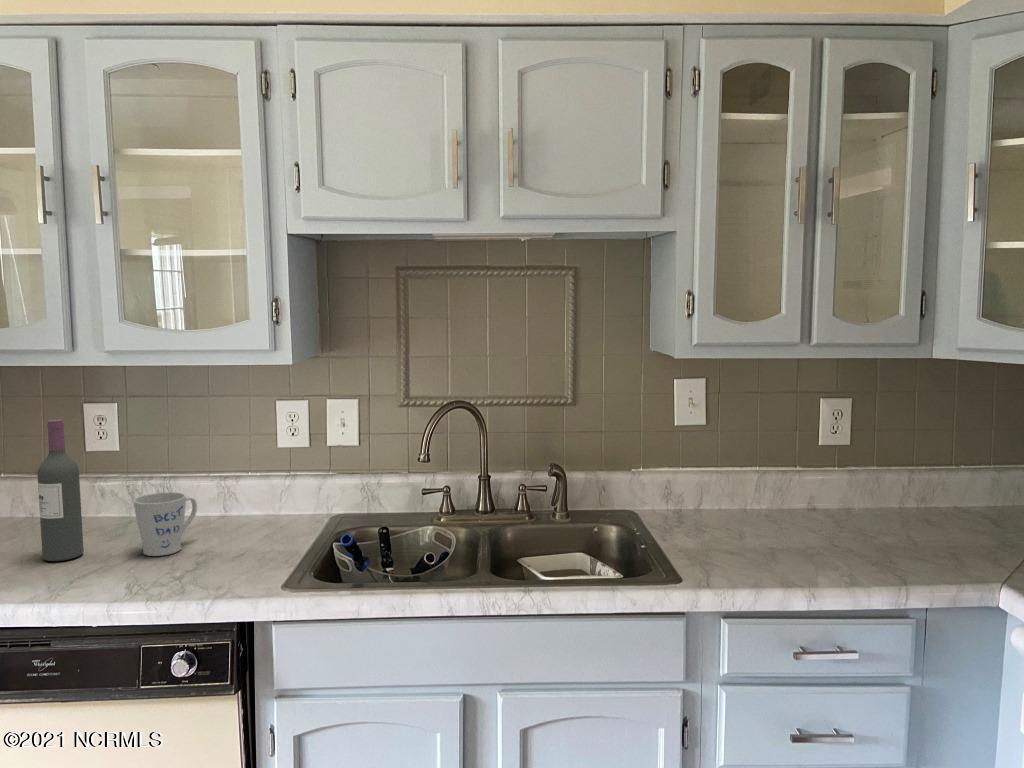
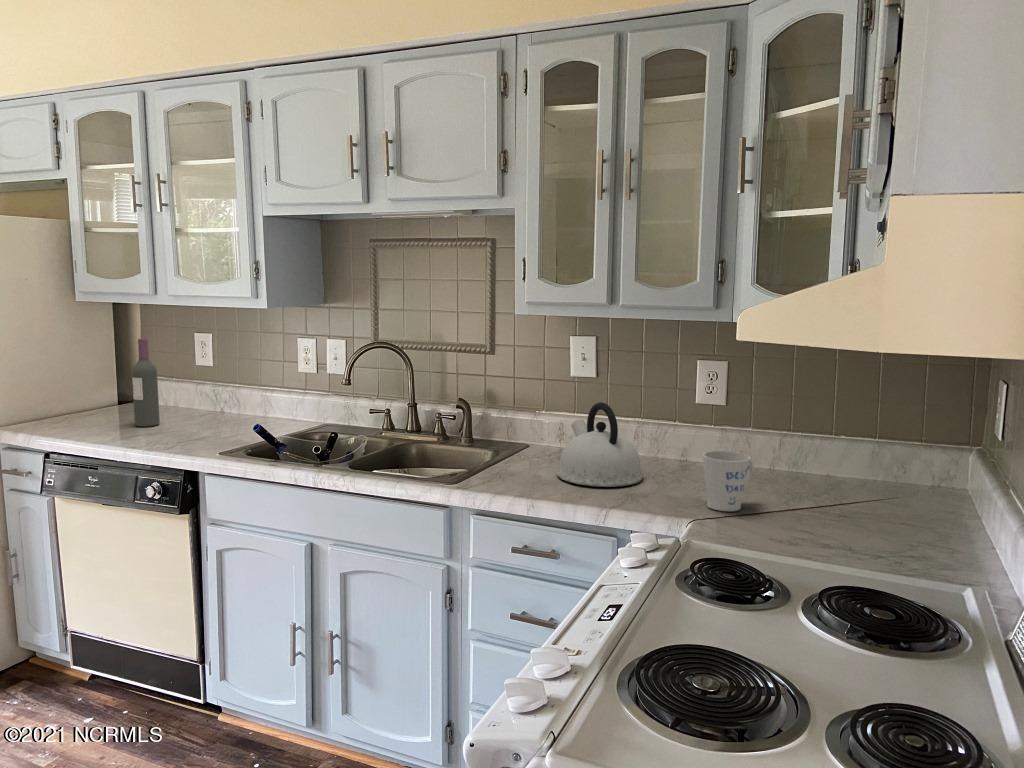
kettle: none [733,455,843,555] -> present [557,402,643,487]
mug: present [133,492,197,556] -> present [703,451,753,511]

